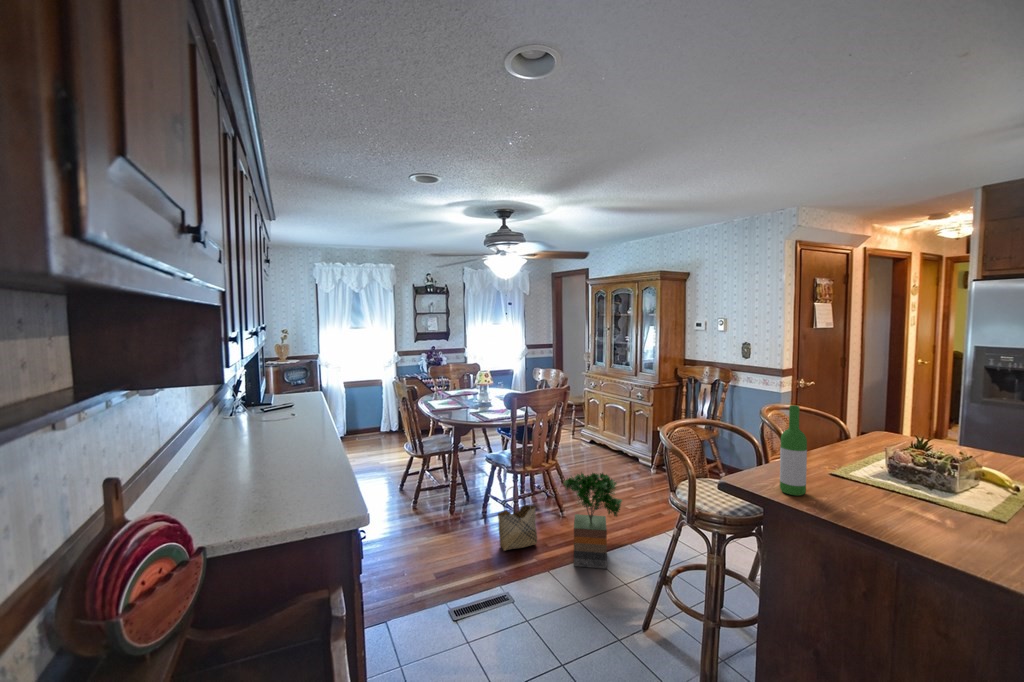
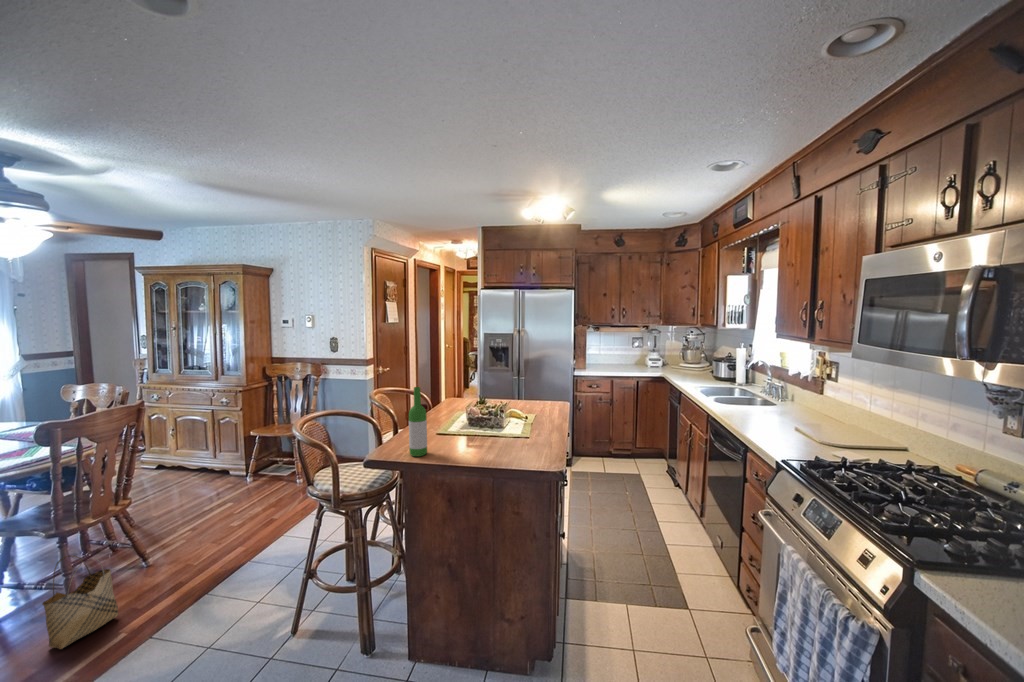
potted tree: present [564,473,622,569] -> none [158,494,245,615]

